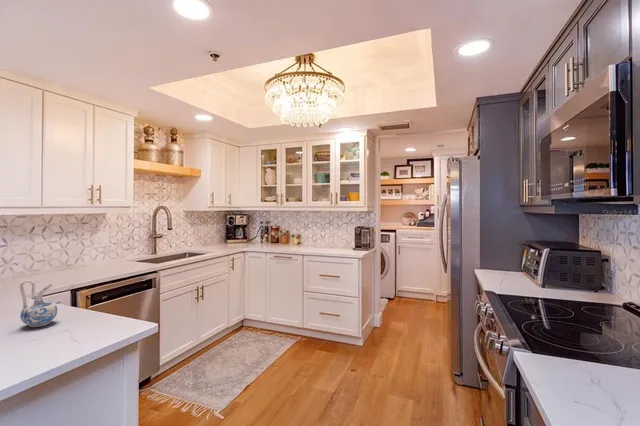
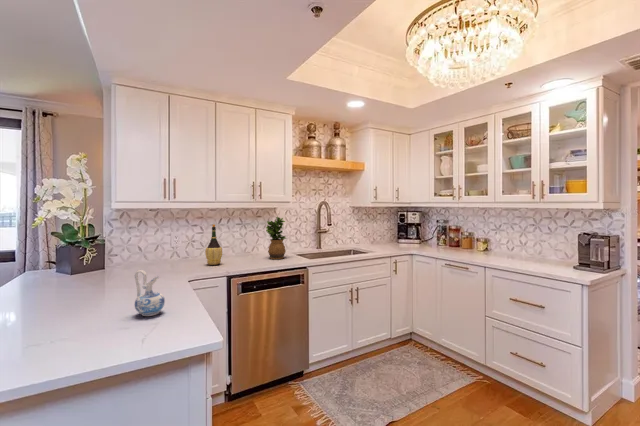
potted plant: none [101,221,127,267] -> present [266,217,286,259]
wine bottle: none [26,232,52,279] -> present [205,224,222,265]

